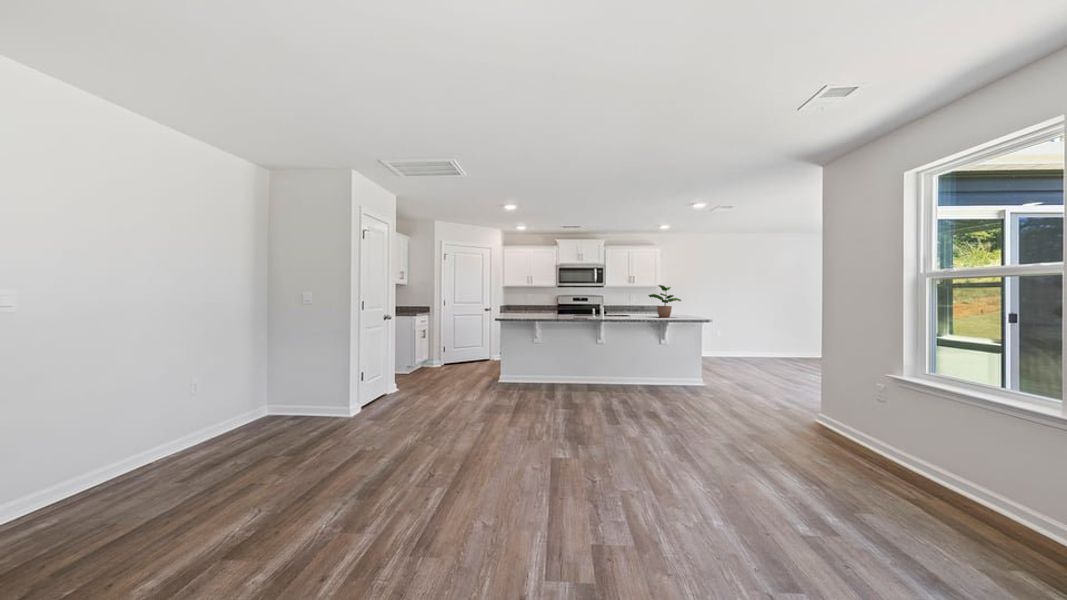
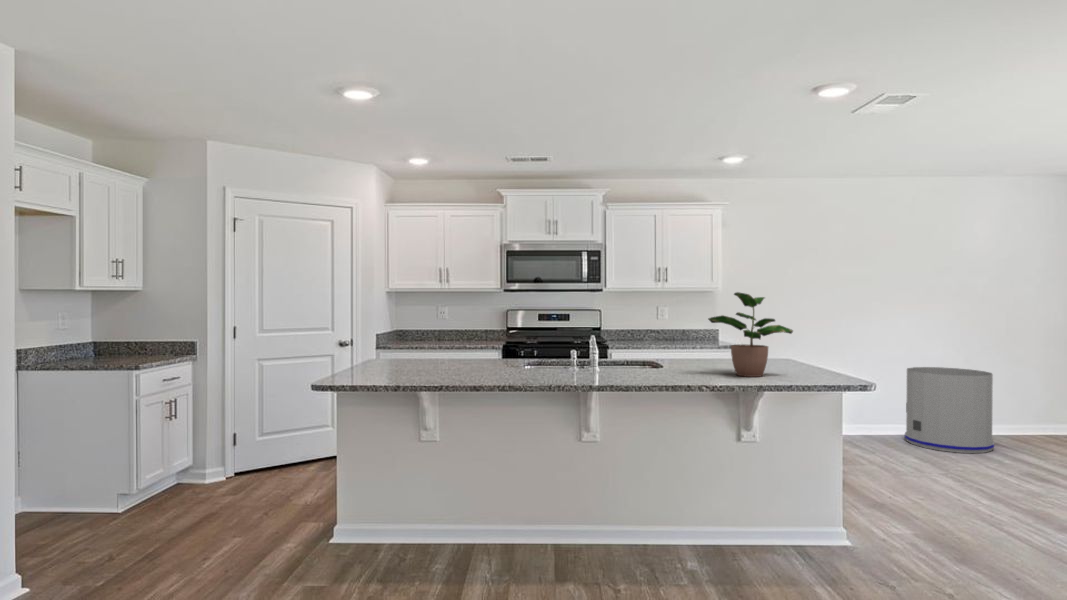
trash can: none [748,325,789,363] -> present [905,367,994,453]

